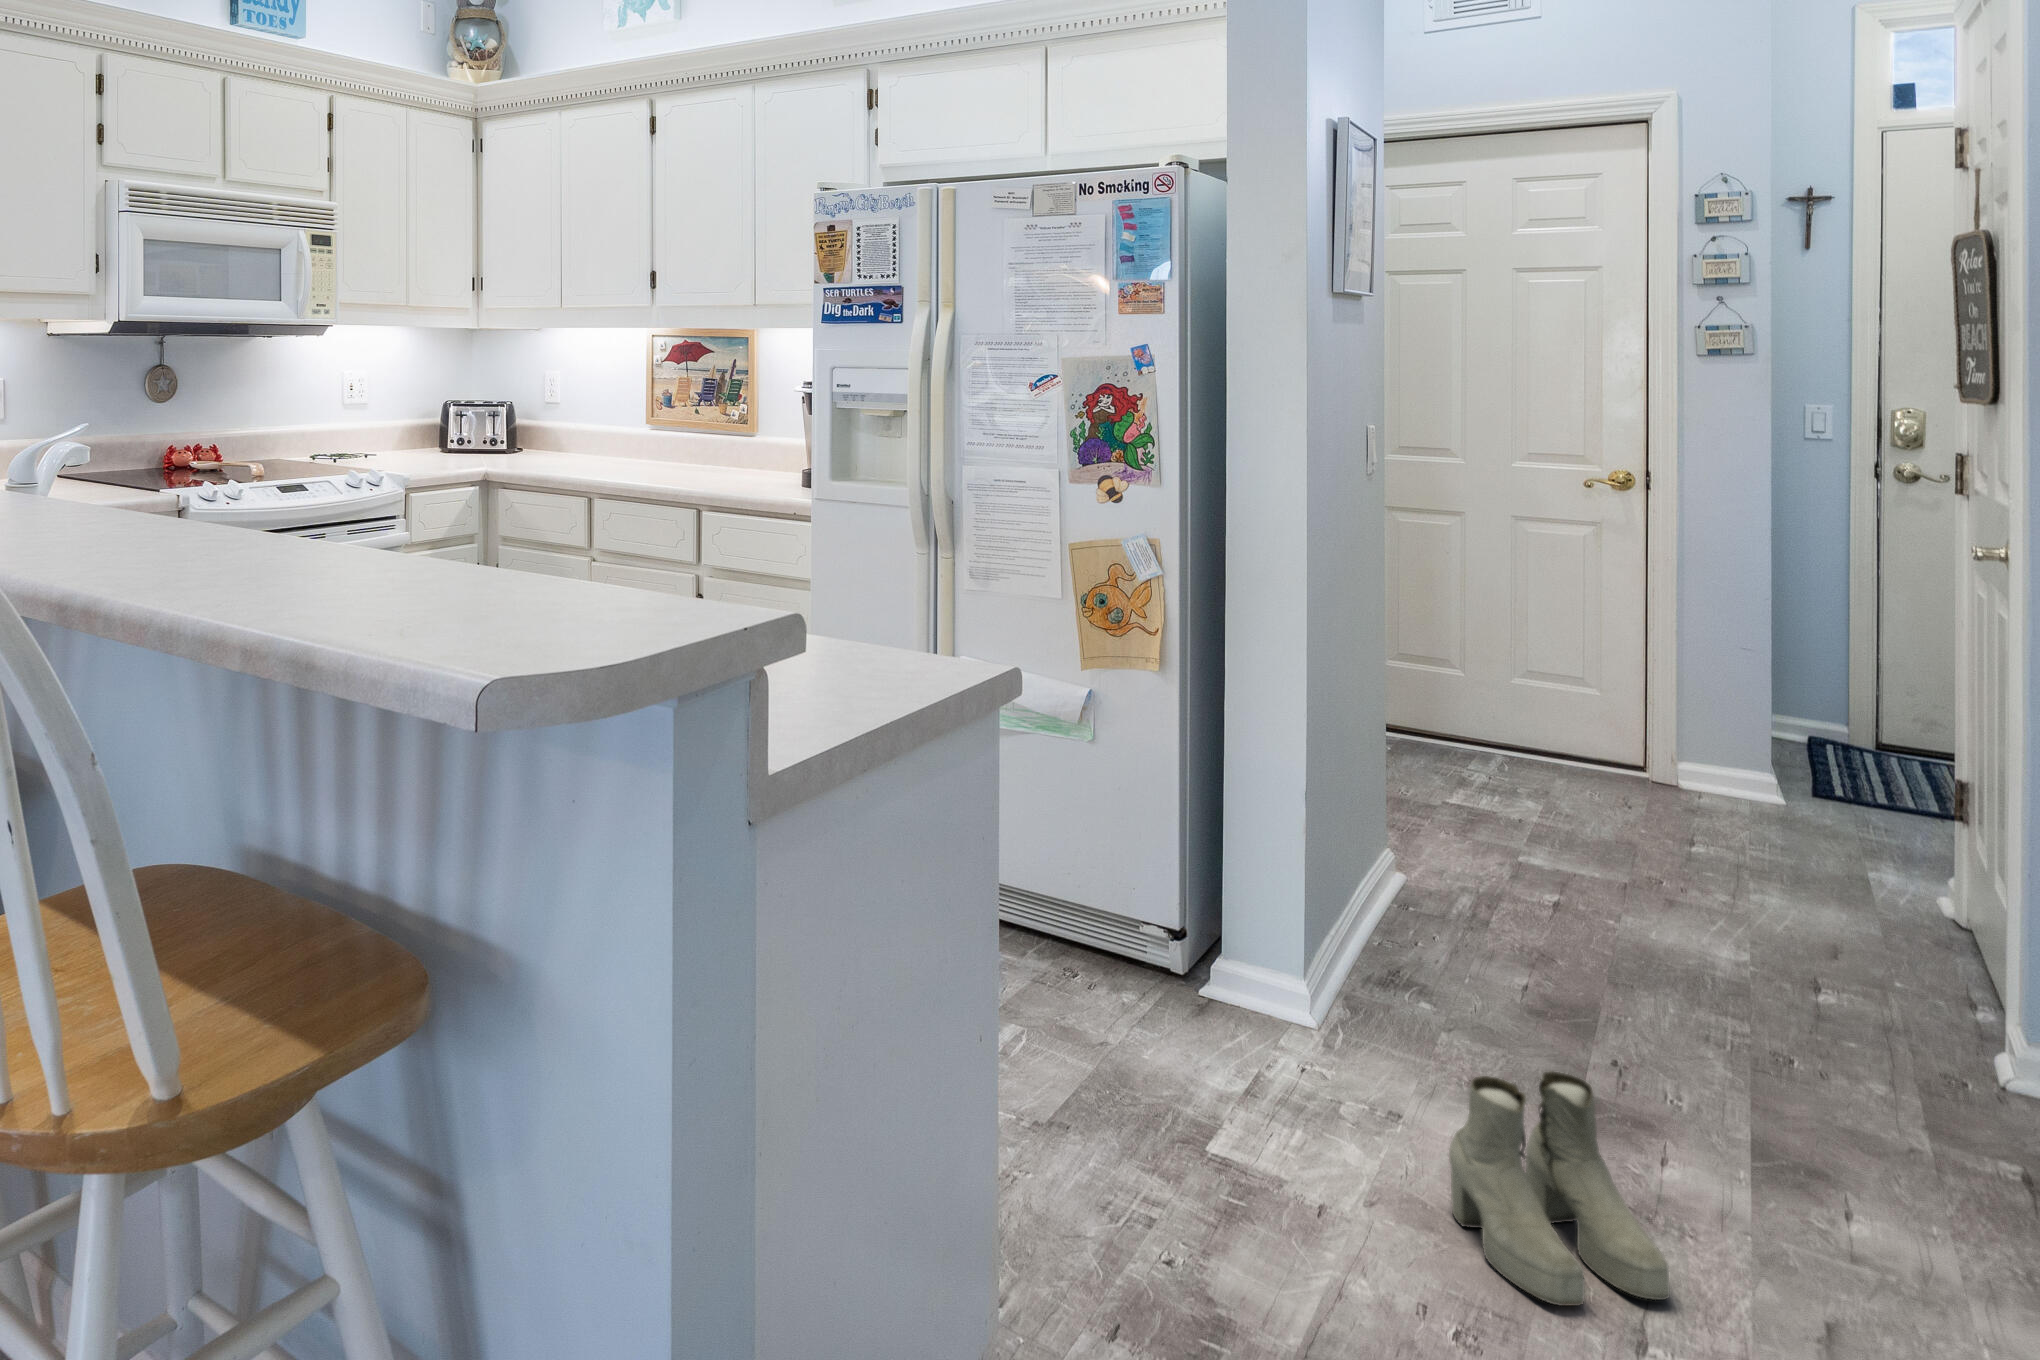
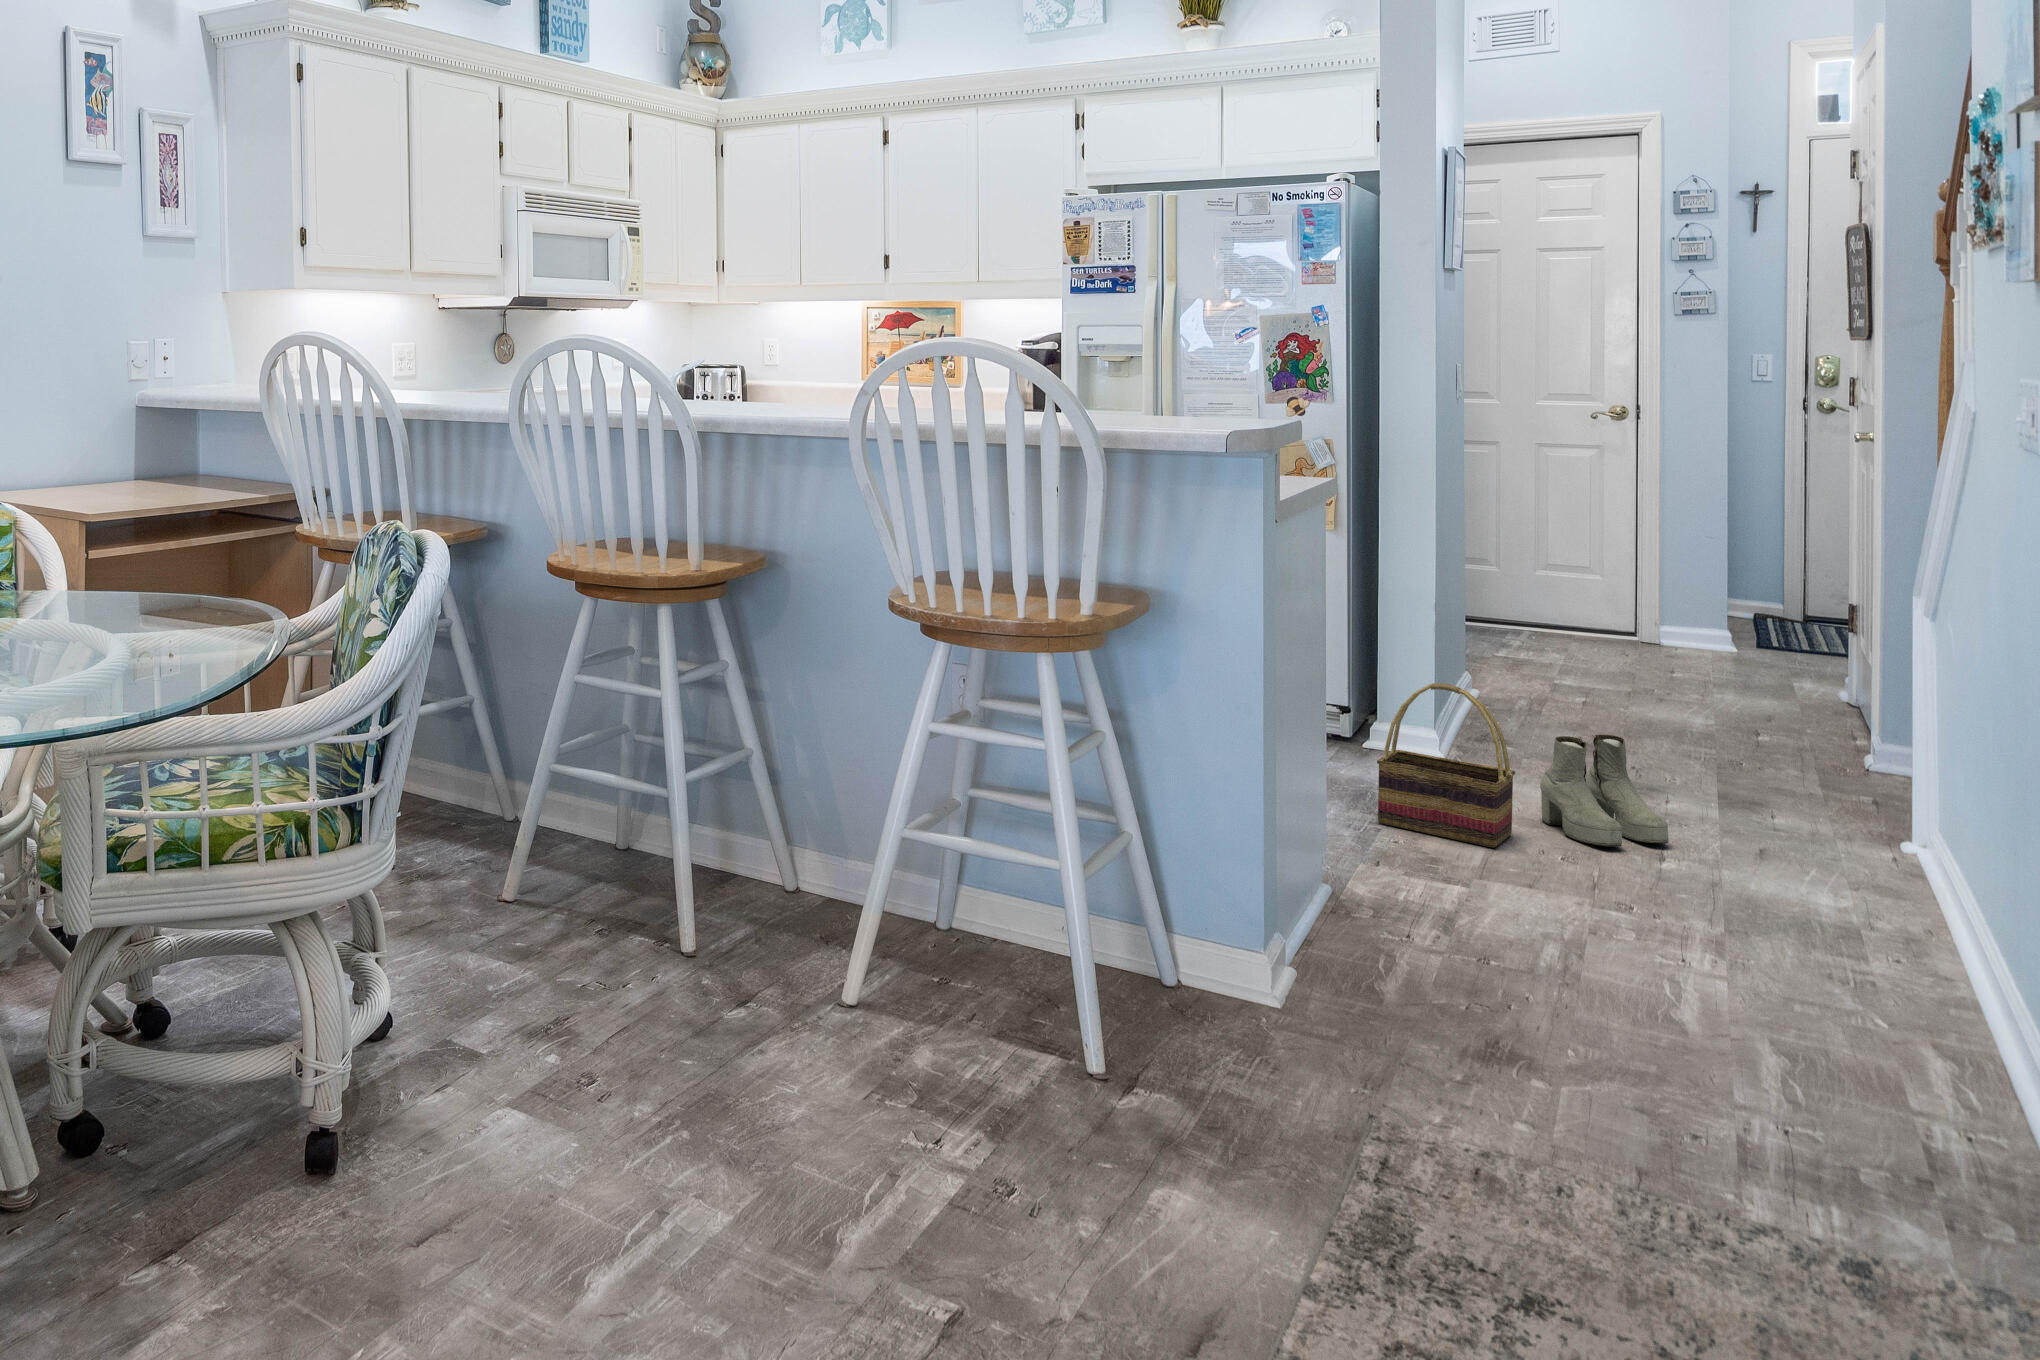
basket: none [1166,983,1397,1296] -> present [1377,683,1515,848]

